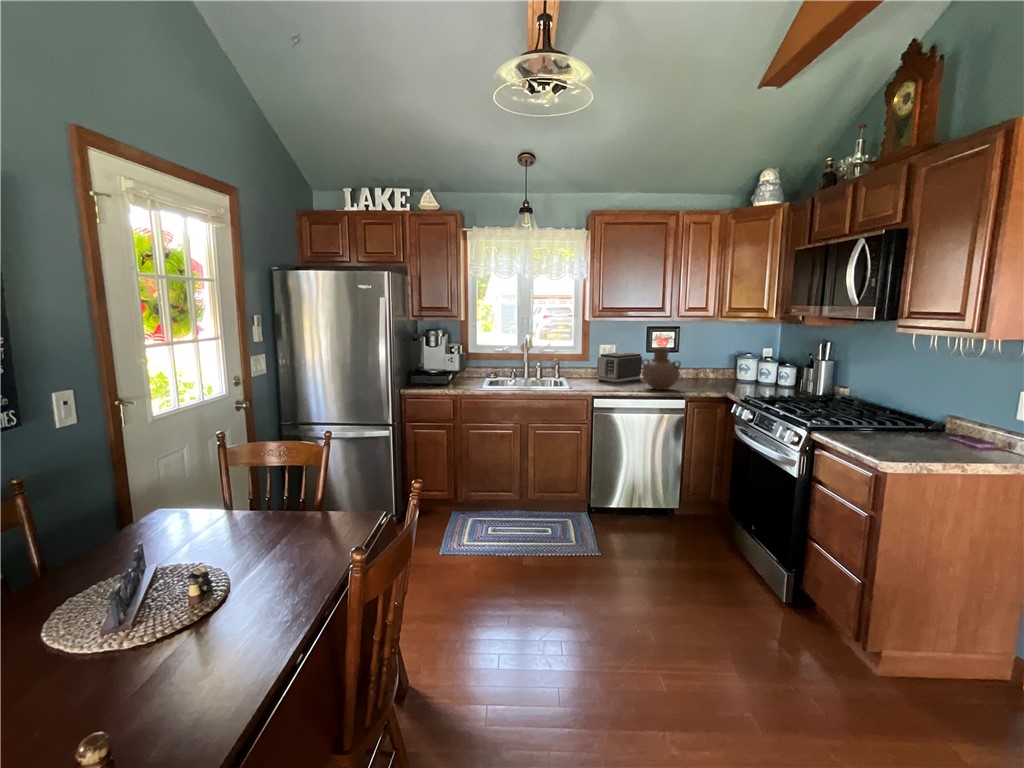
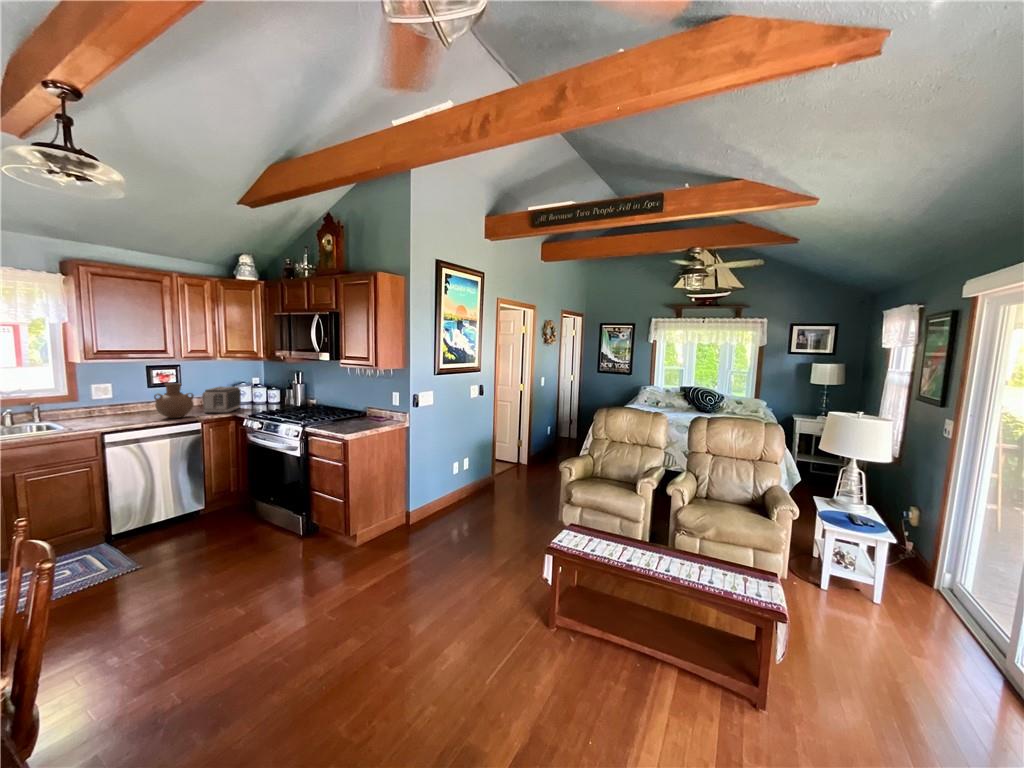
toaster: present [597,352,642,383] -> present [202,387,241,413]

